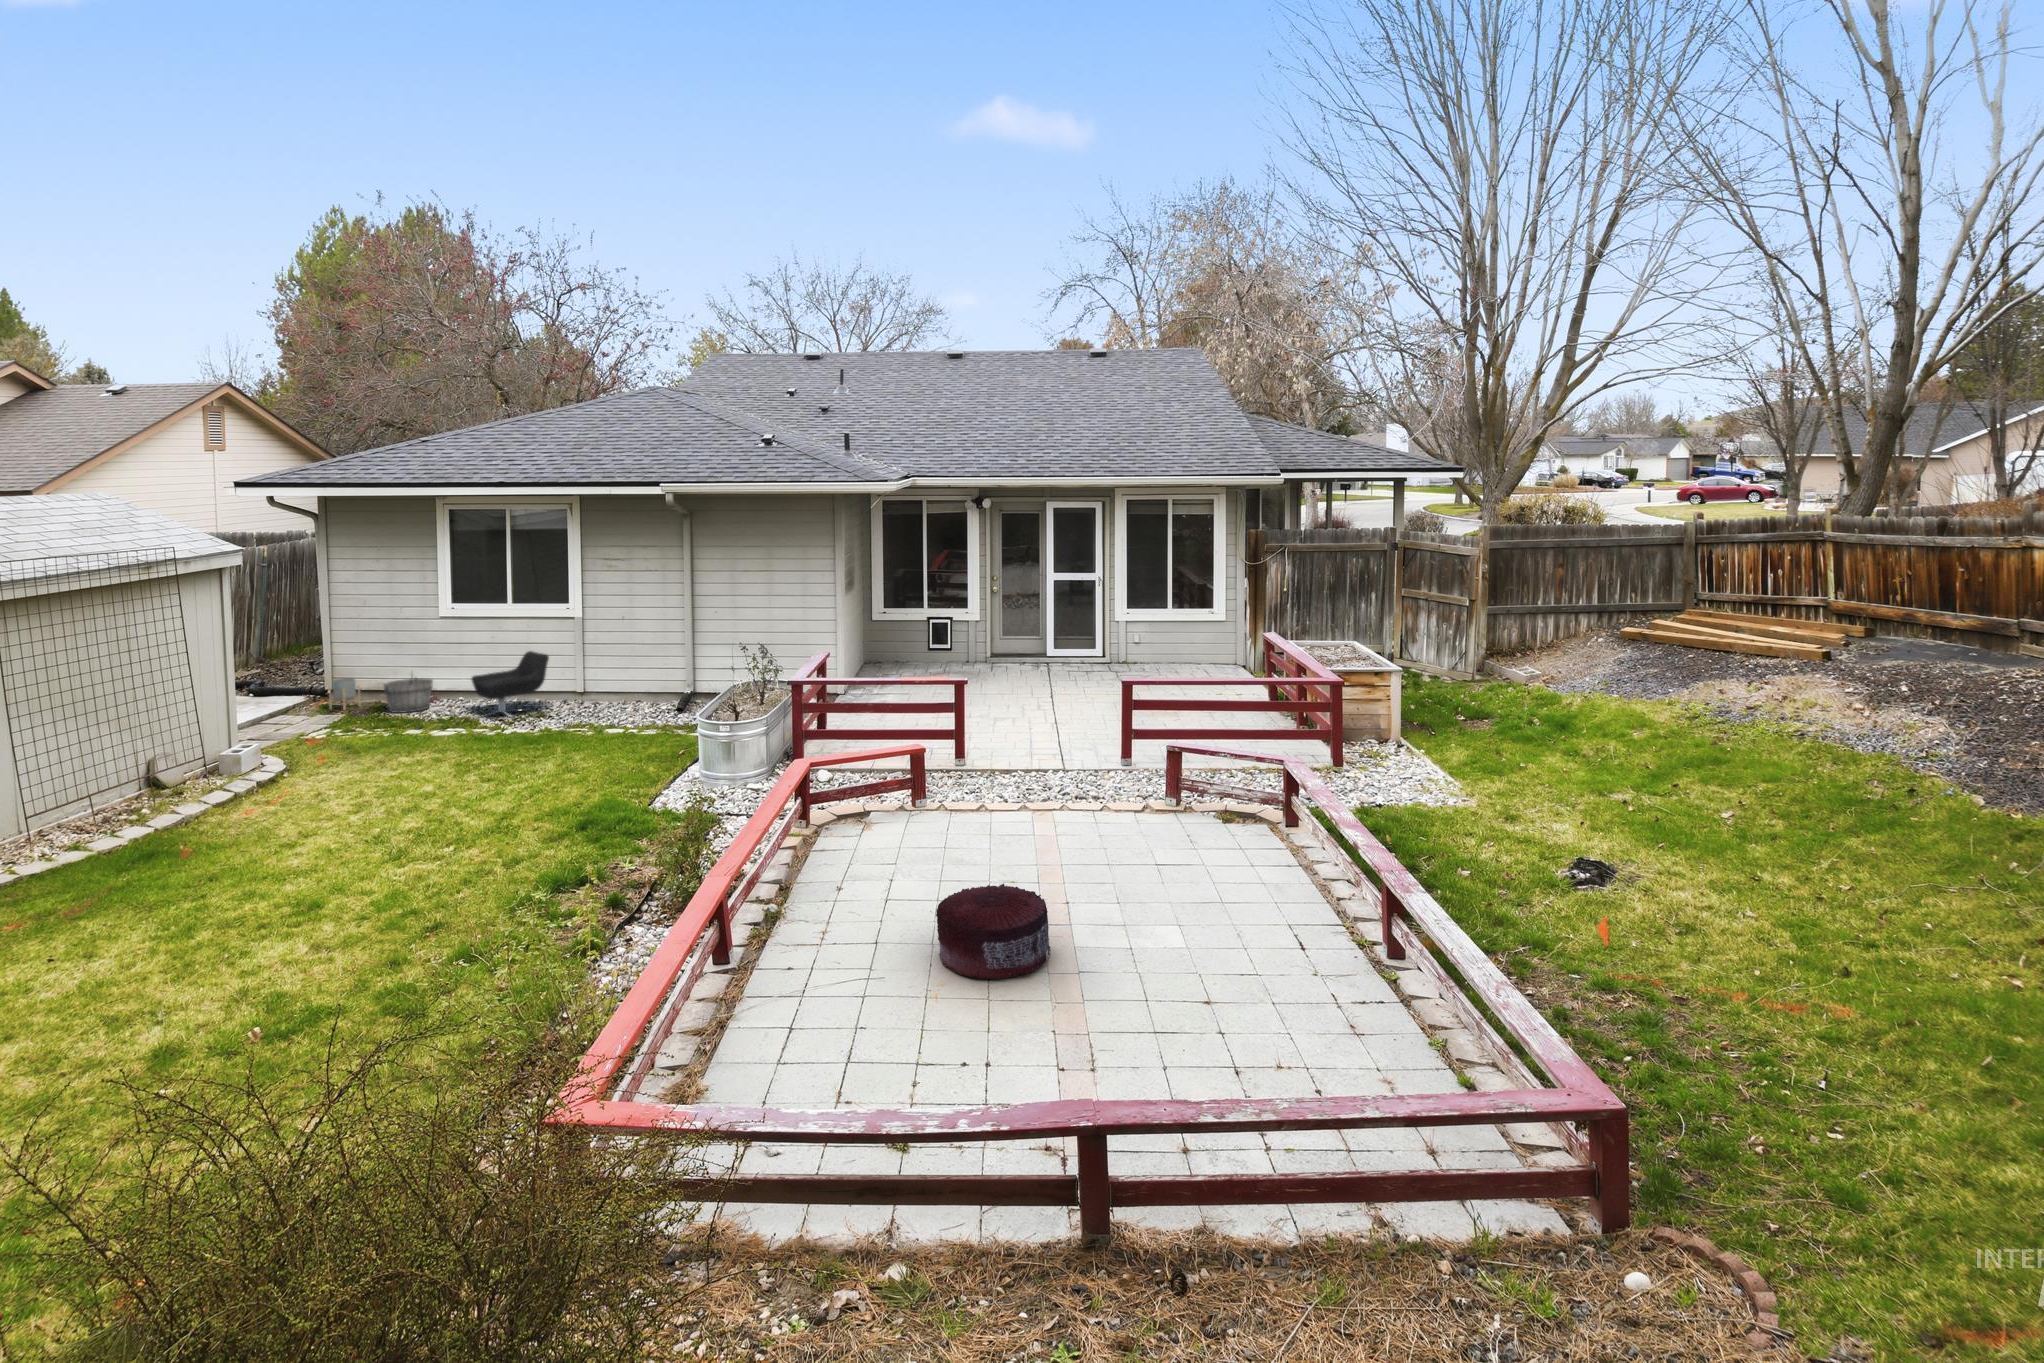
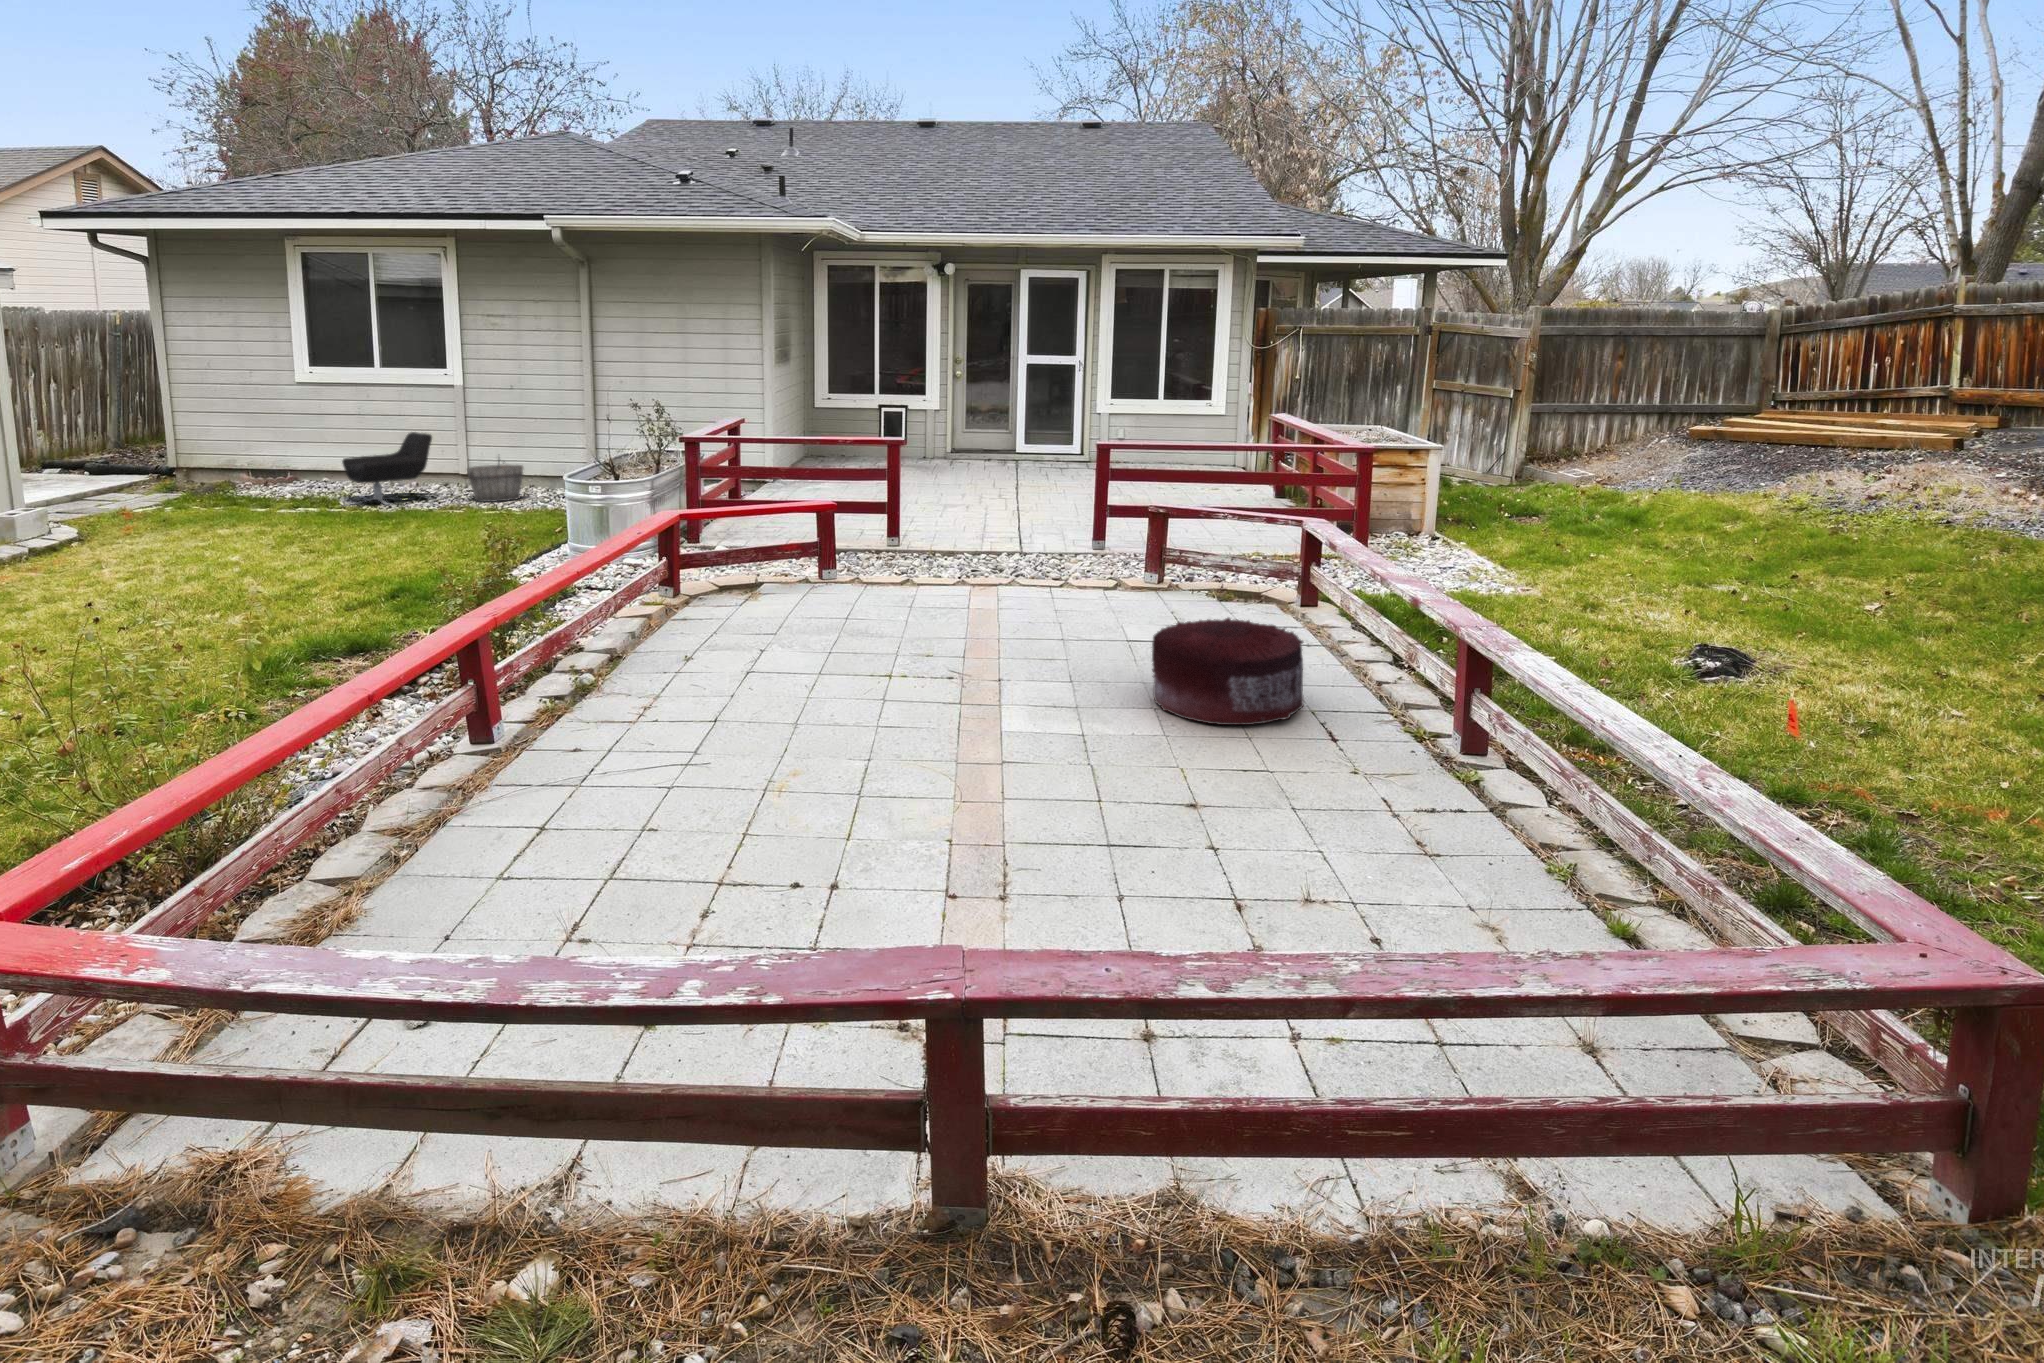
wooden bucket: present [384,676,433,713] -> present [467,461,523,502]
planter: present [329,678,361,710] -> none [180,462,221,498]
pouf: present [936,884,1050,979] -> present [1152,618,1304,725]

